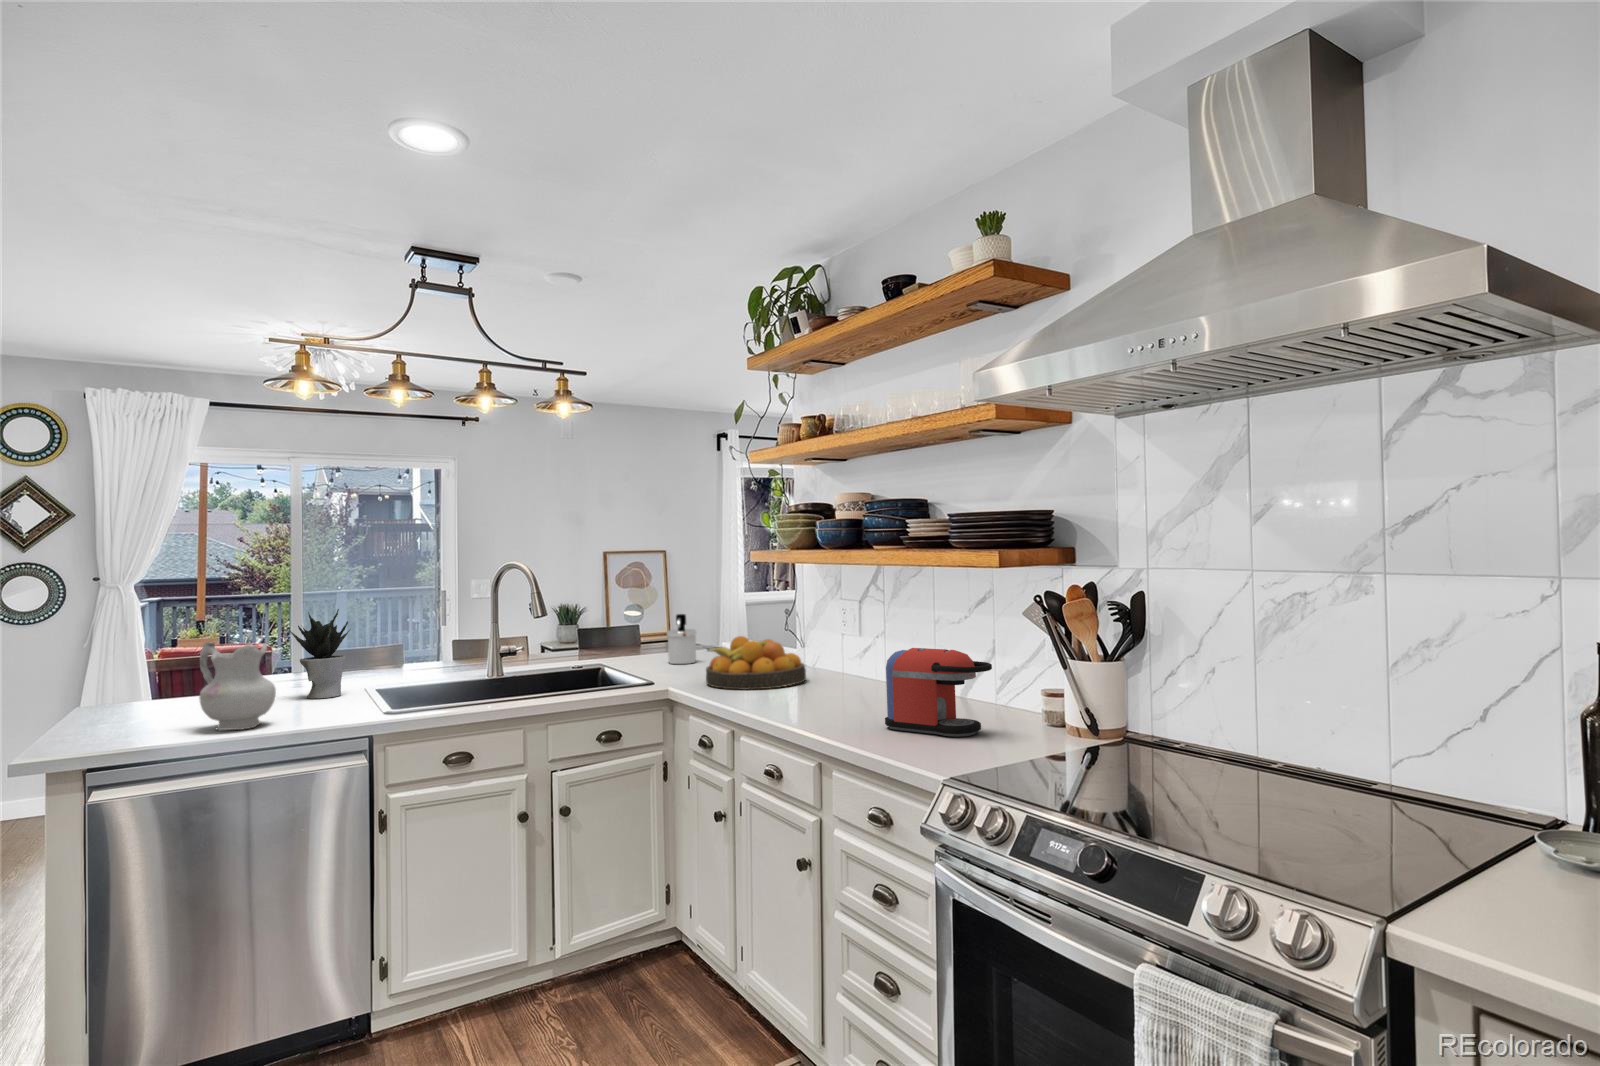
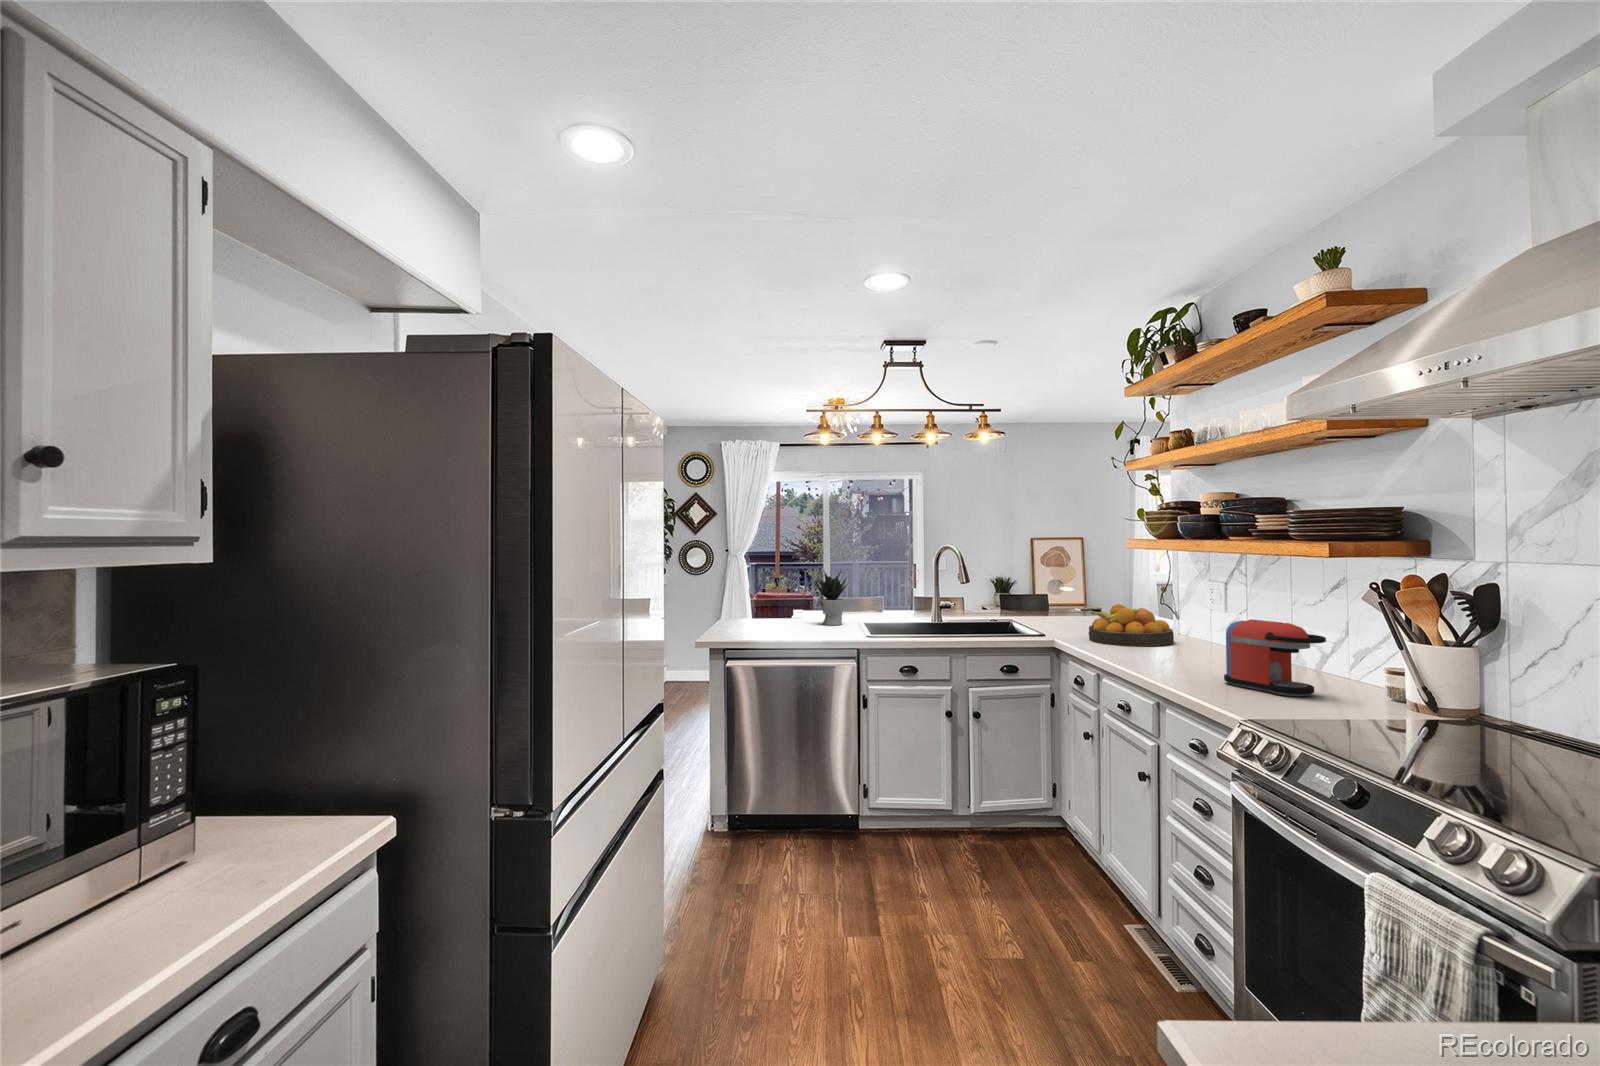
soap dispenser: present [667,614,696,664] -> none [1066,586,1090,624]
ceramic pitcher: present [199,642,276,730] -> none [761,584,801,638]

